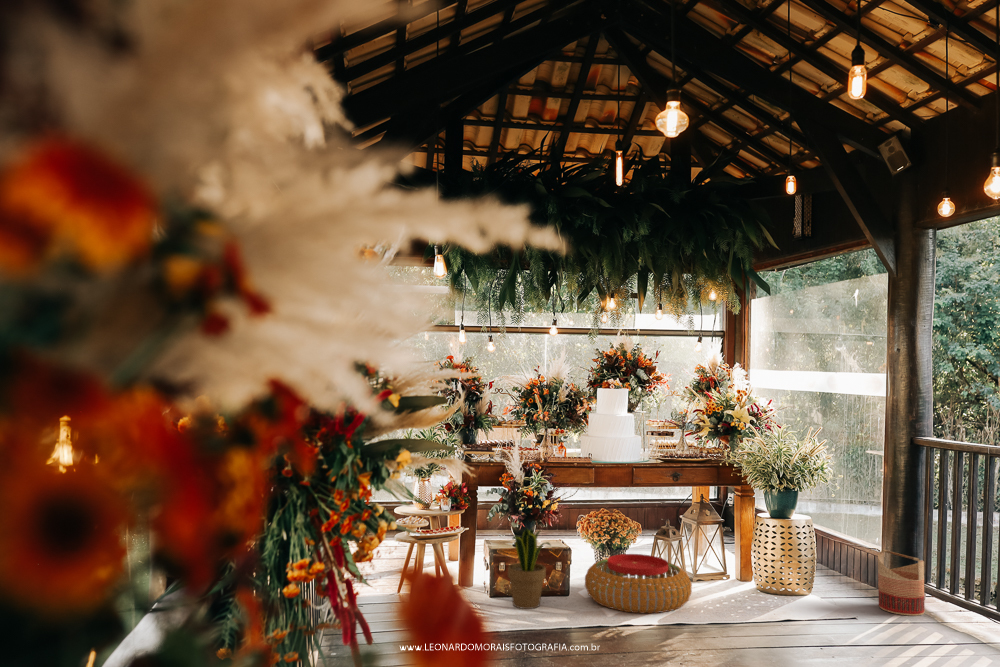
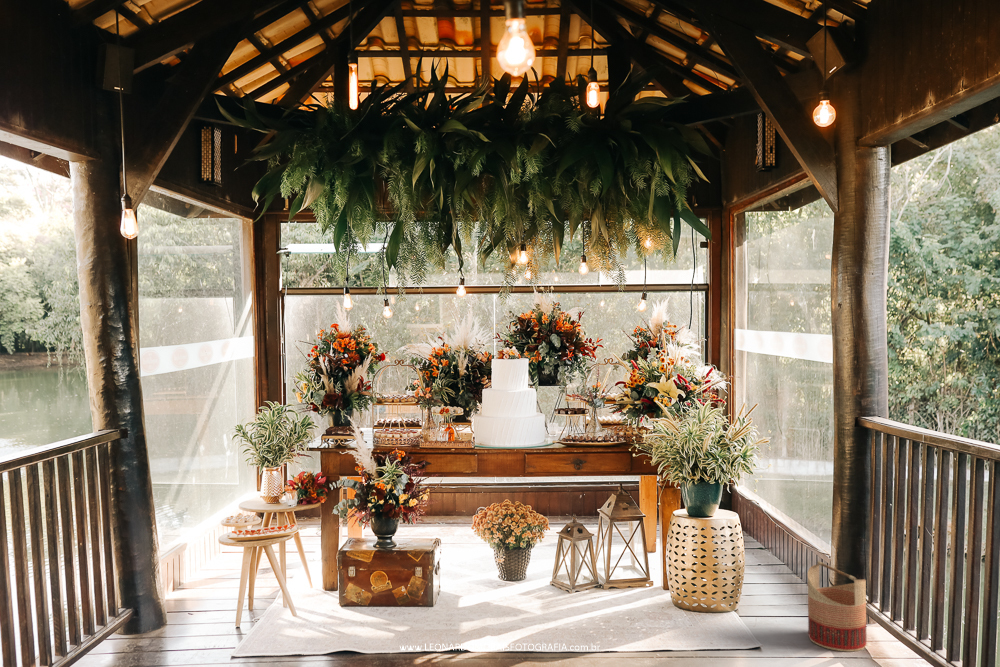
potted plant: present [508,529,550,609] -> none [345,528,395,624]
pouf: present [585,554,692,613] -> none [445,558,573,636]

